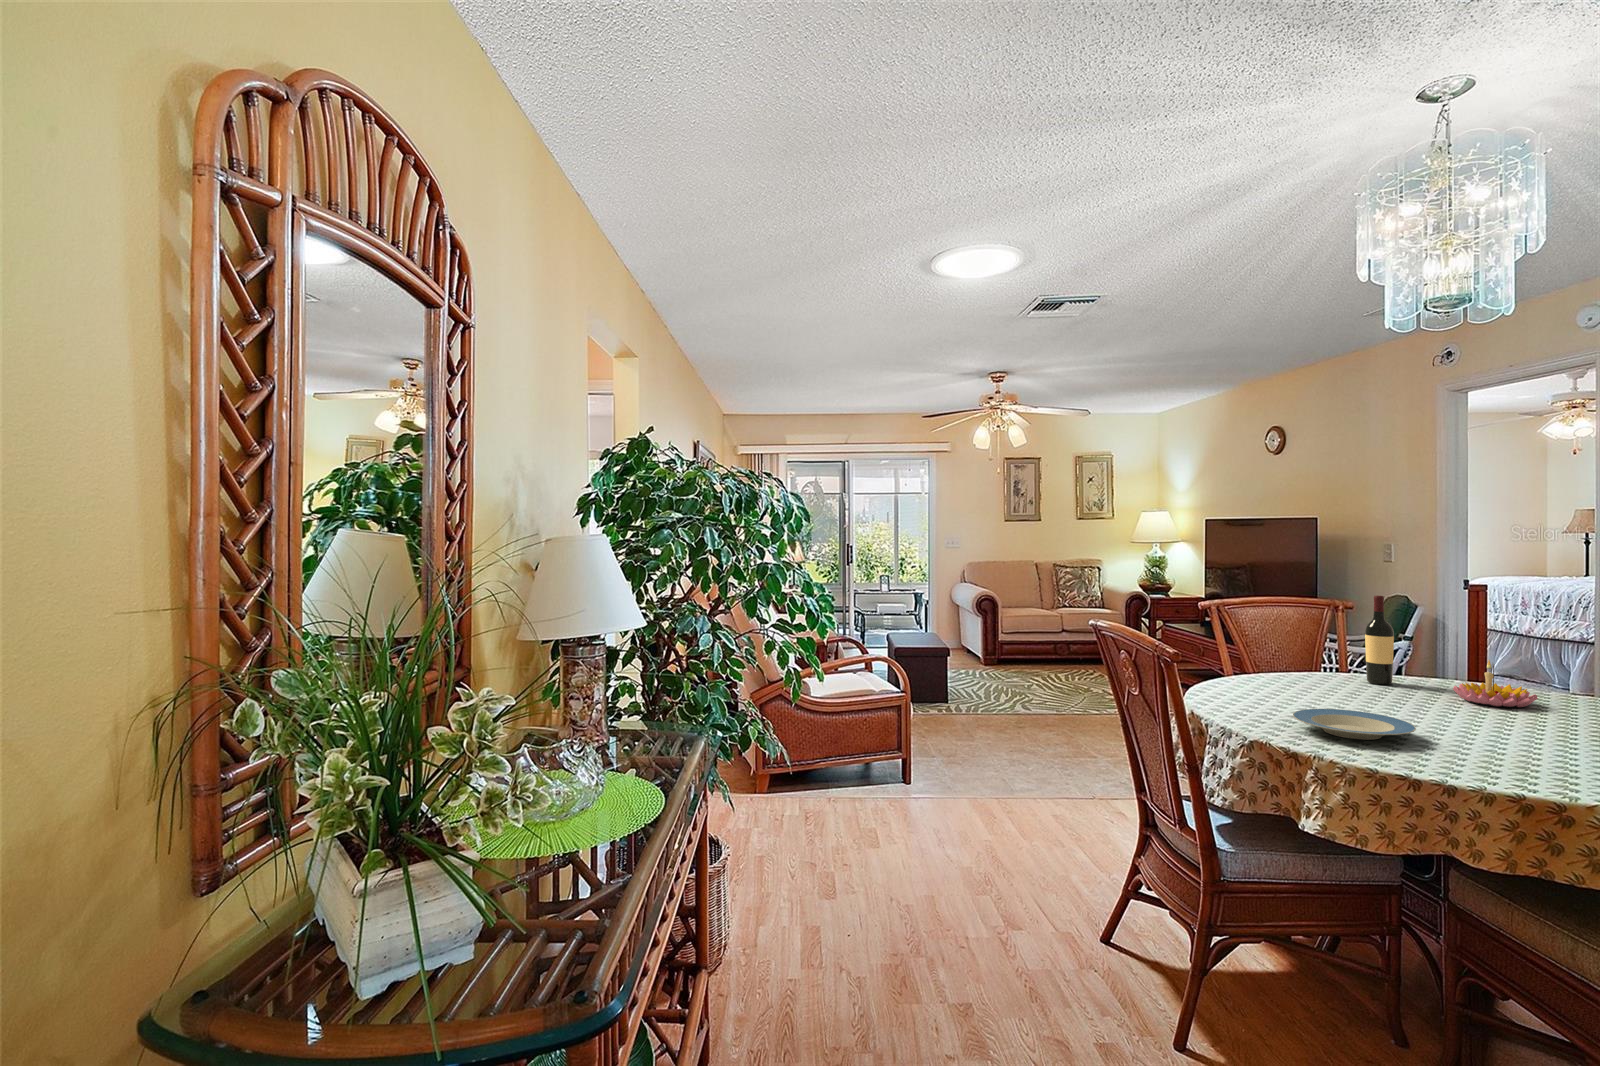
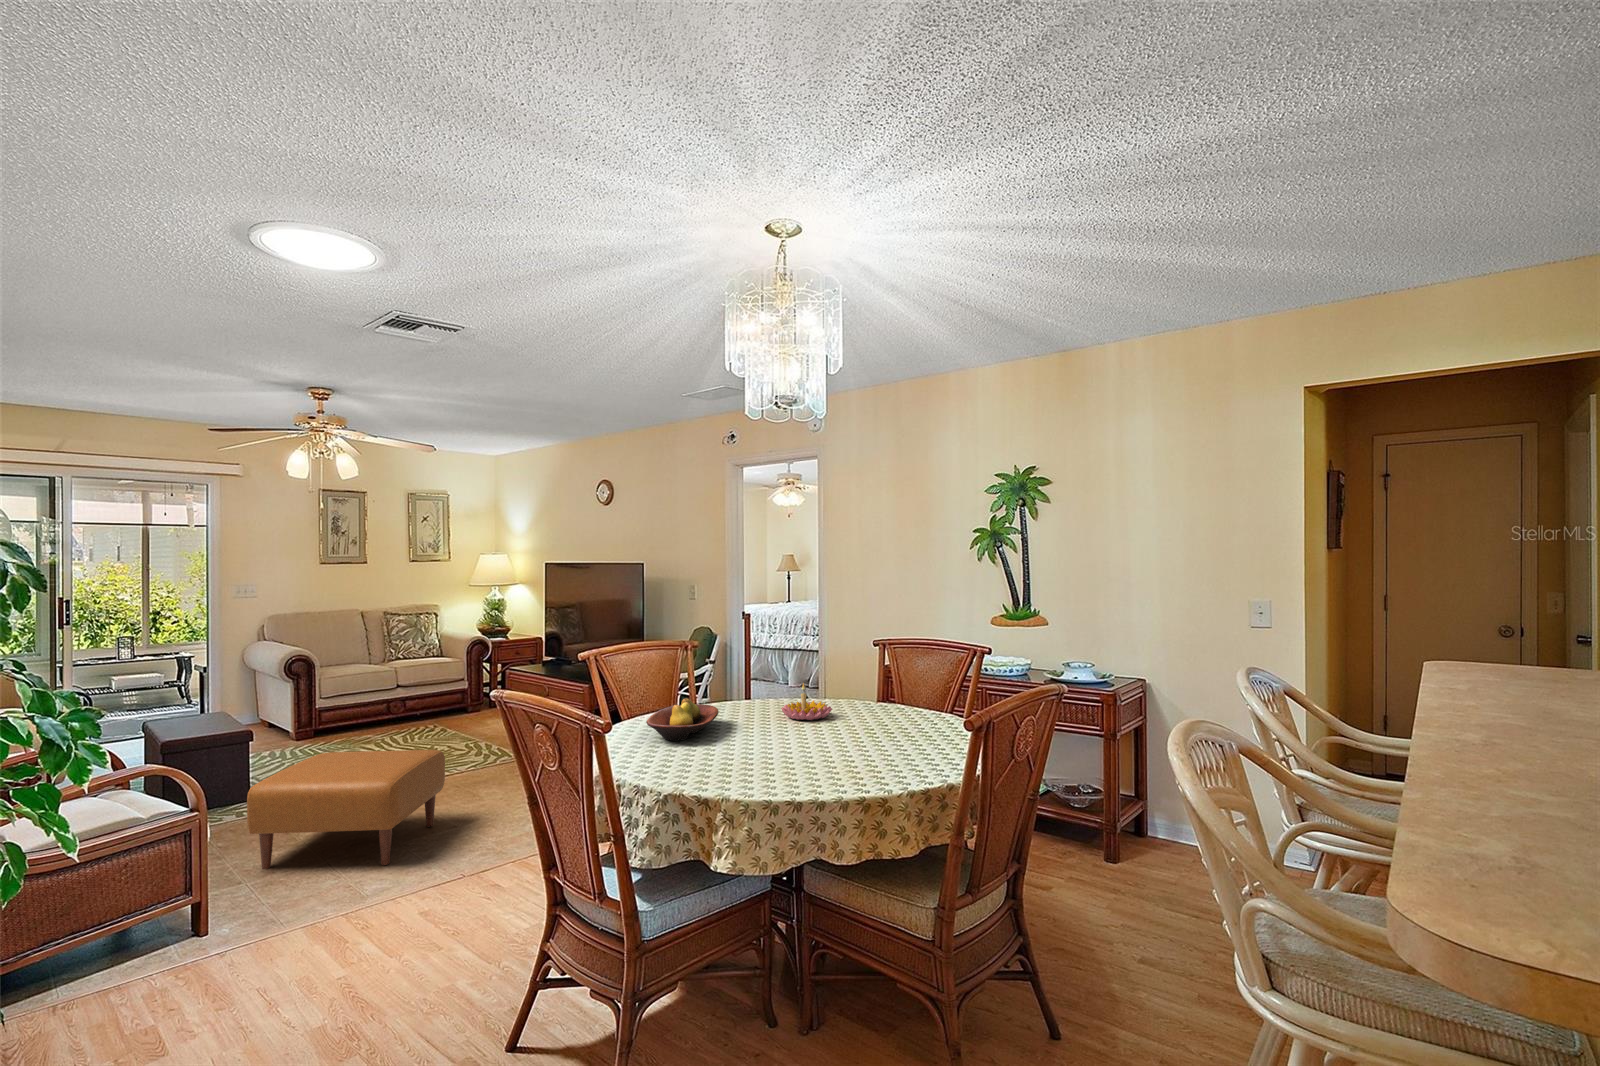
wine bottle: present [1365,596,1394,685] -> none [719,636,739,713]
fruit bowl: none [1257,658,1356,699] -> present [646,698,719,741]
ottoman: none [937,672,1088,771] -> present [247,750,445,869]
plate: present [1293,709,1416,740] -> none [691,745,781,773]

